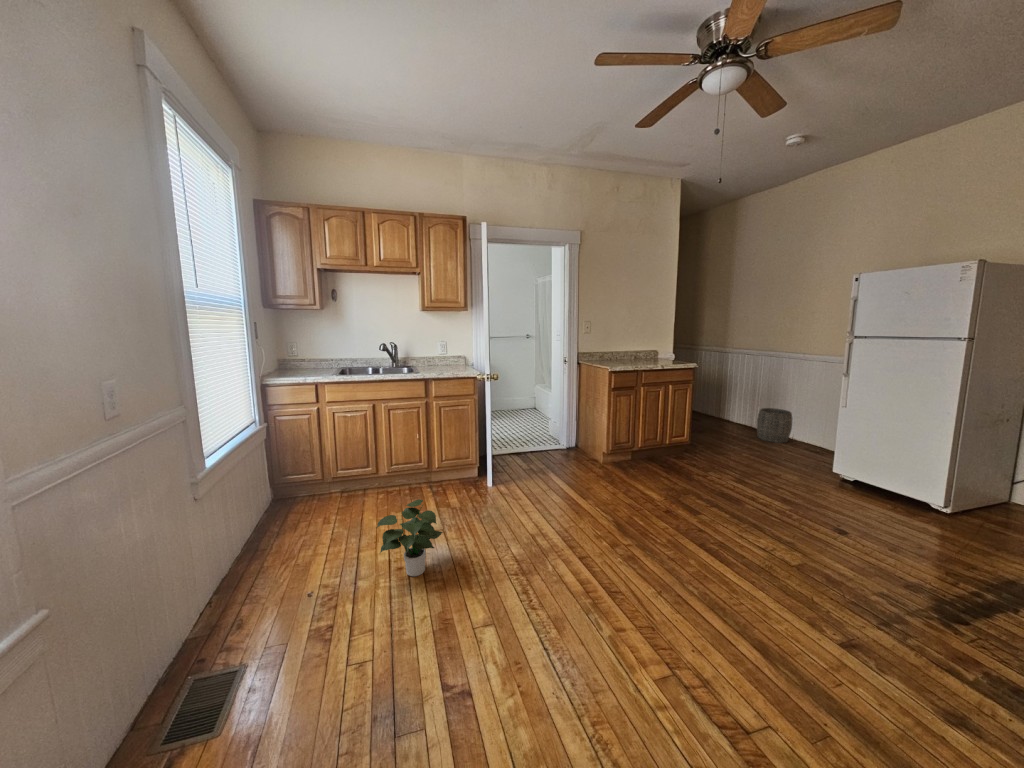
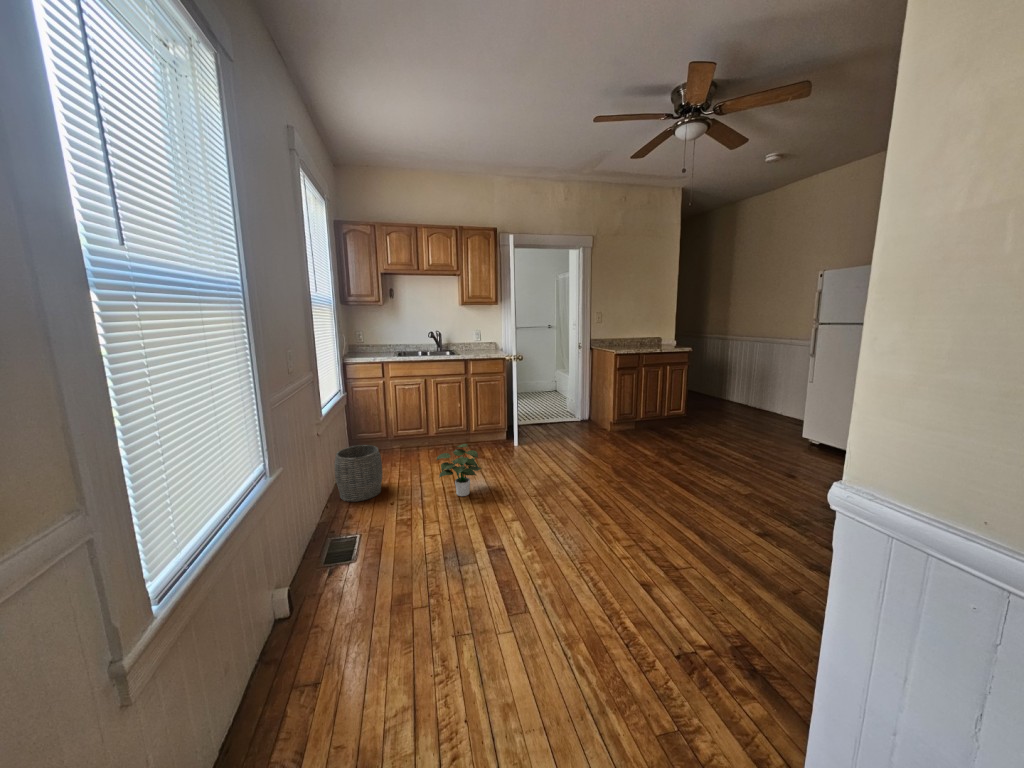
woven basket: present [757,408,792,443] -> present [335,445,383,502]

